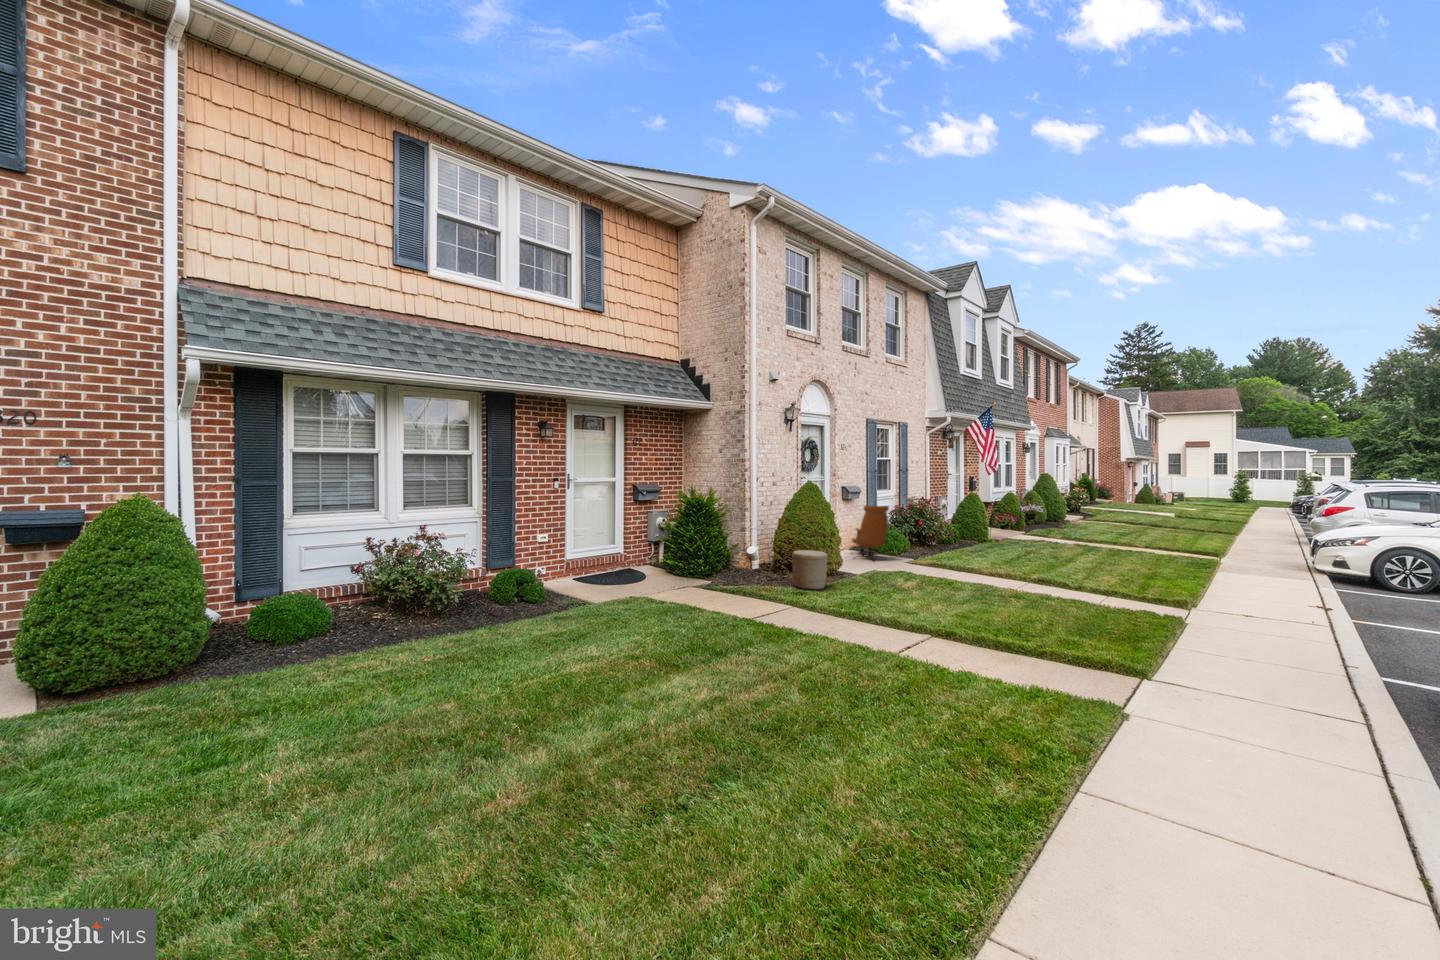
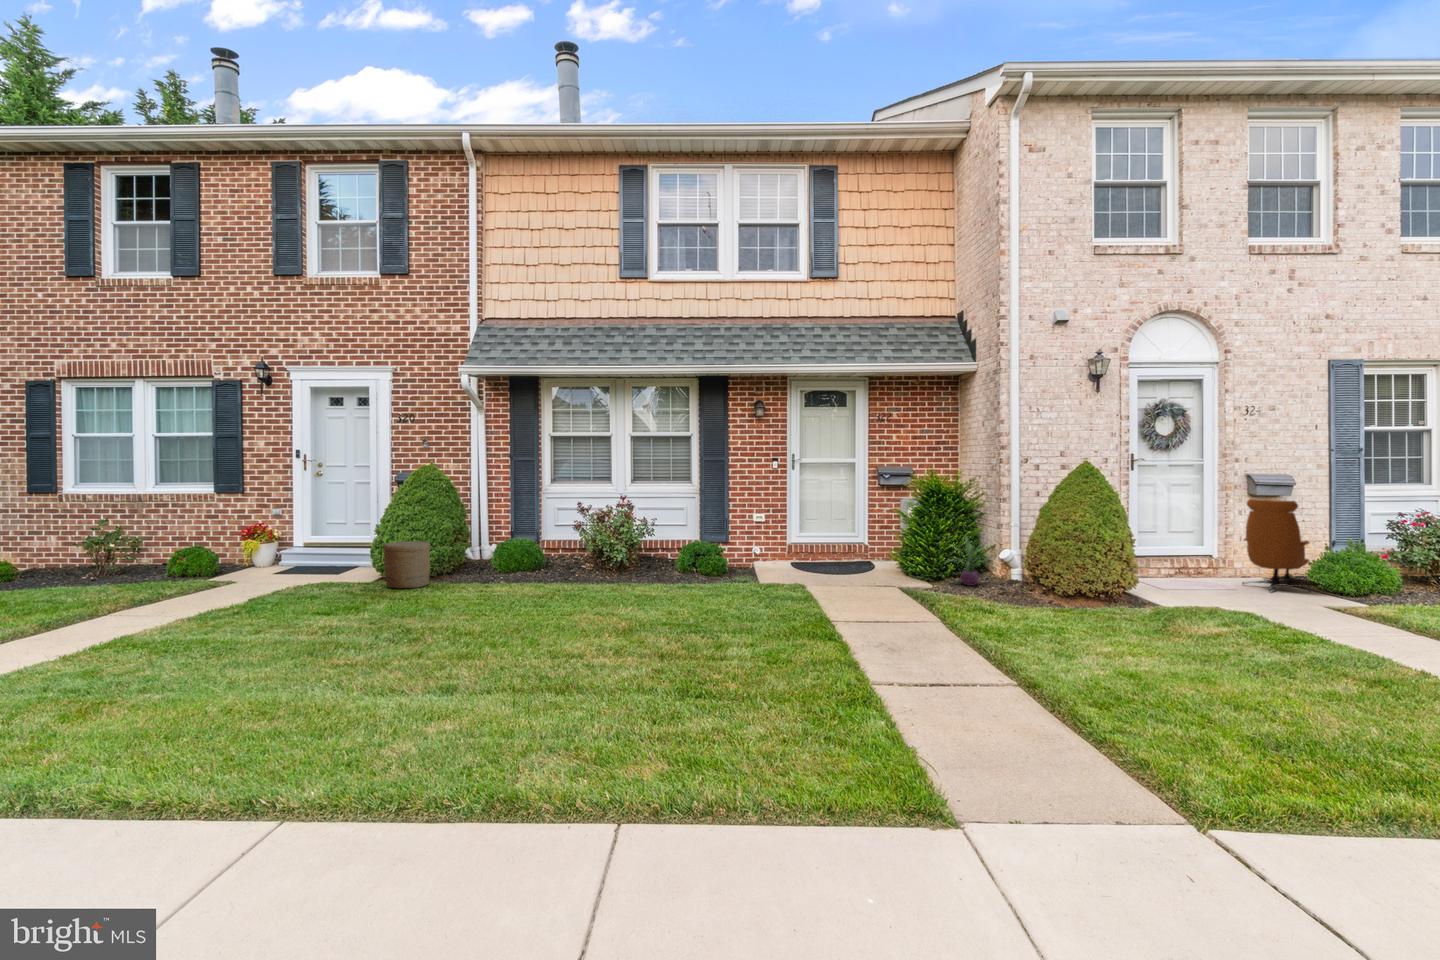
decorative plant: none [719,541,762,581] -> present [946,536,979,586]
woven basket: present [792,550,828,589] -> present [383,541,430,589]

